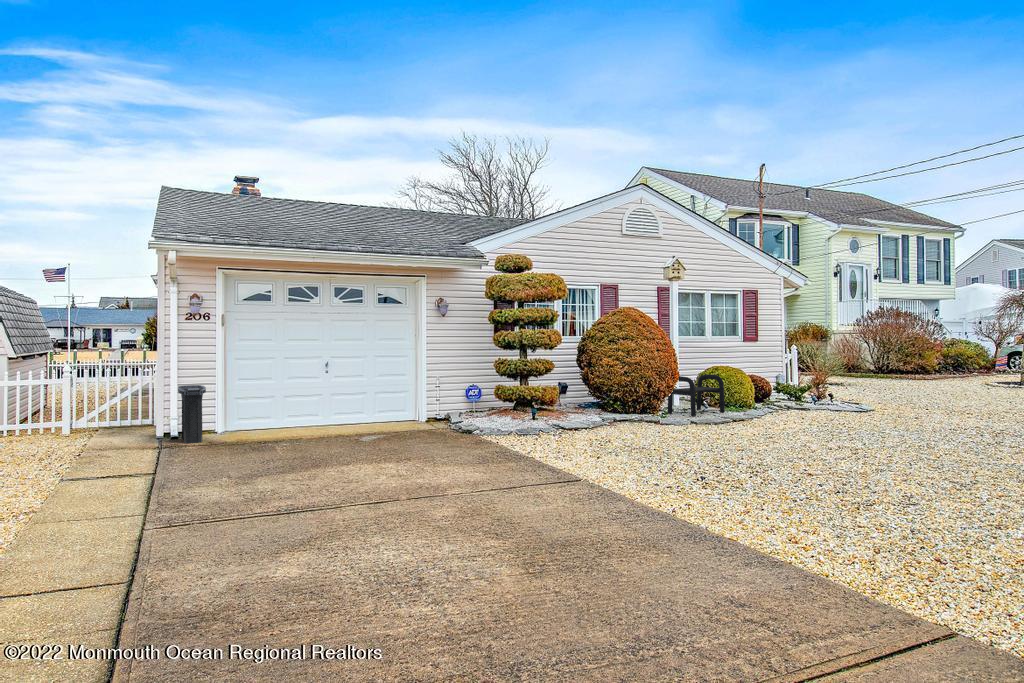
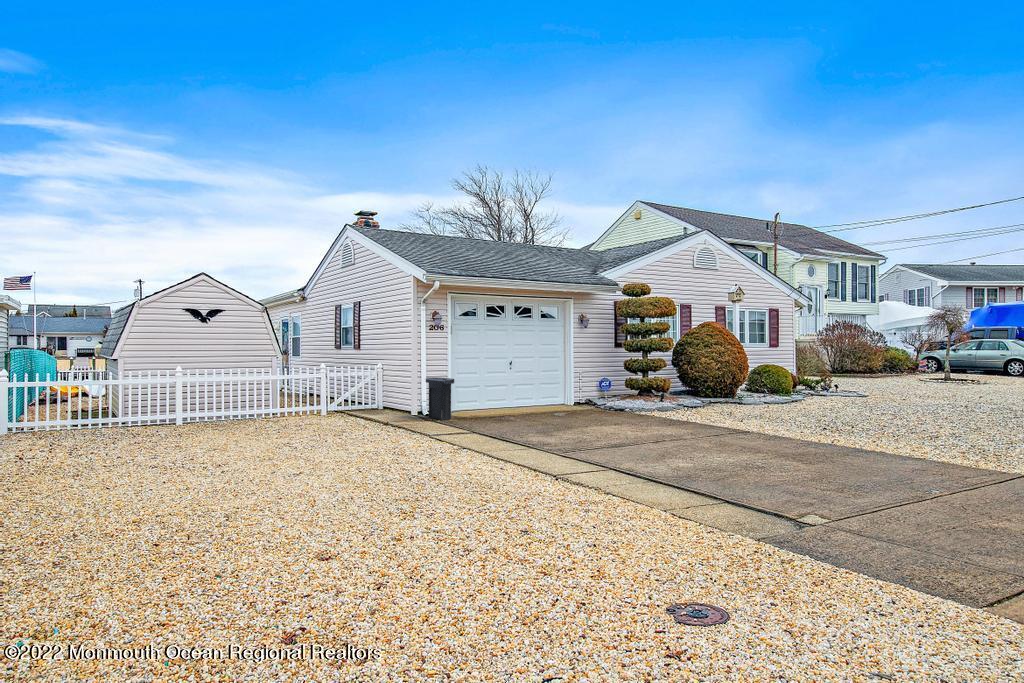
bench: present [667,375,725,416] -> none [733,371,772,401]

